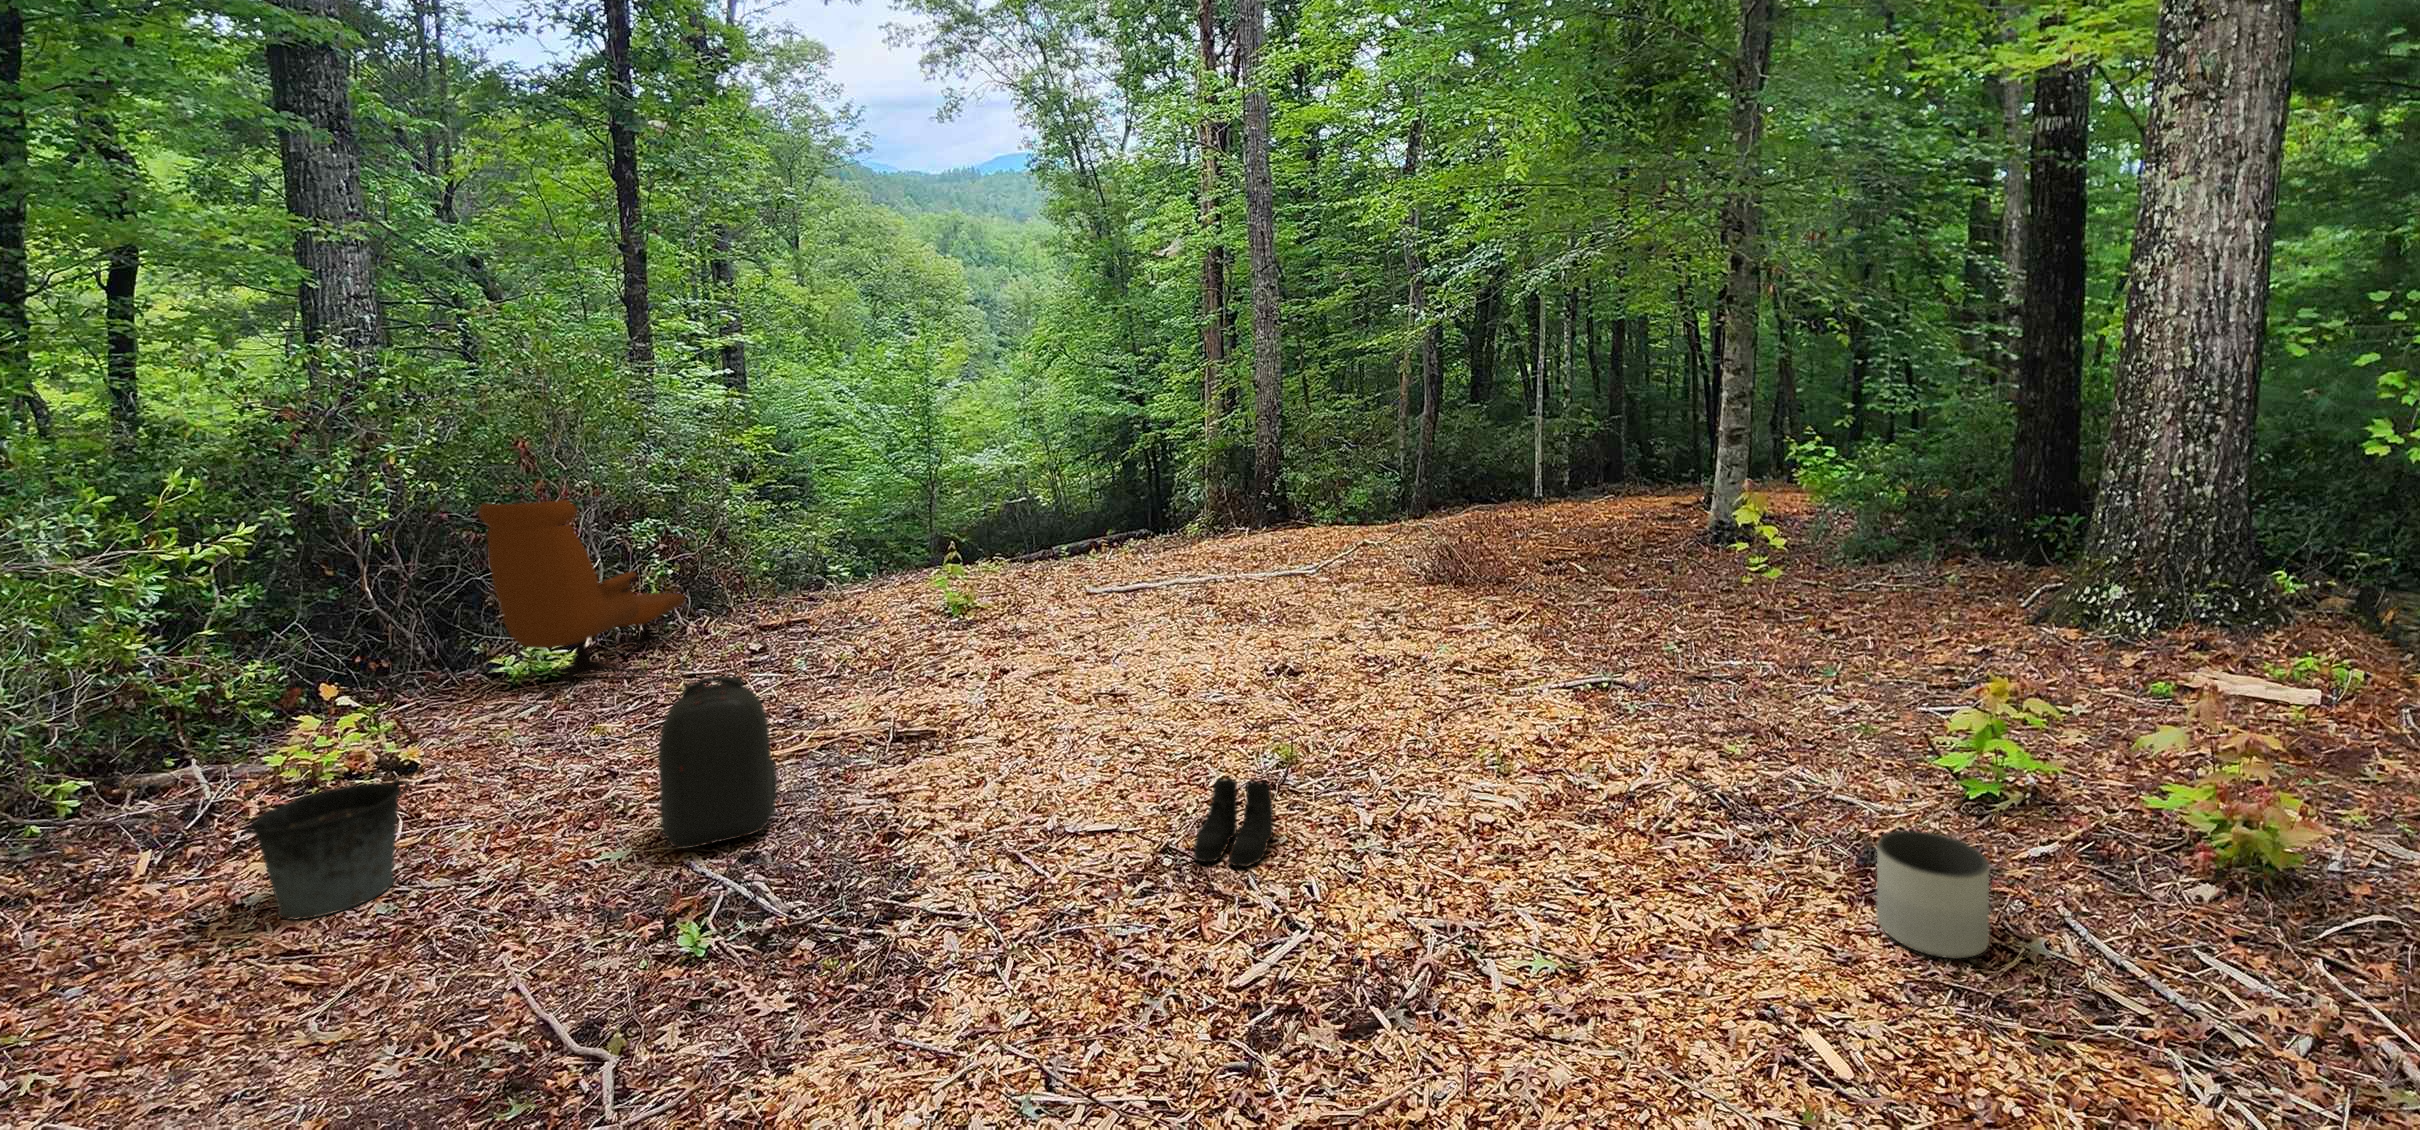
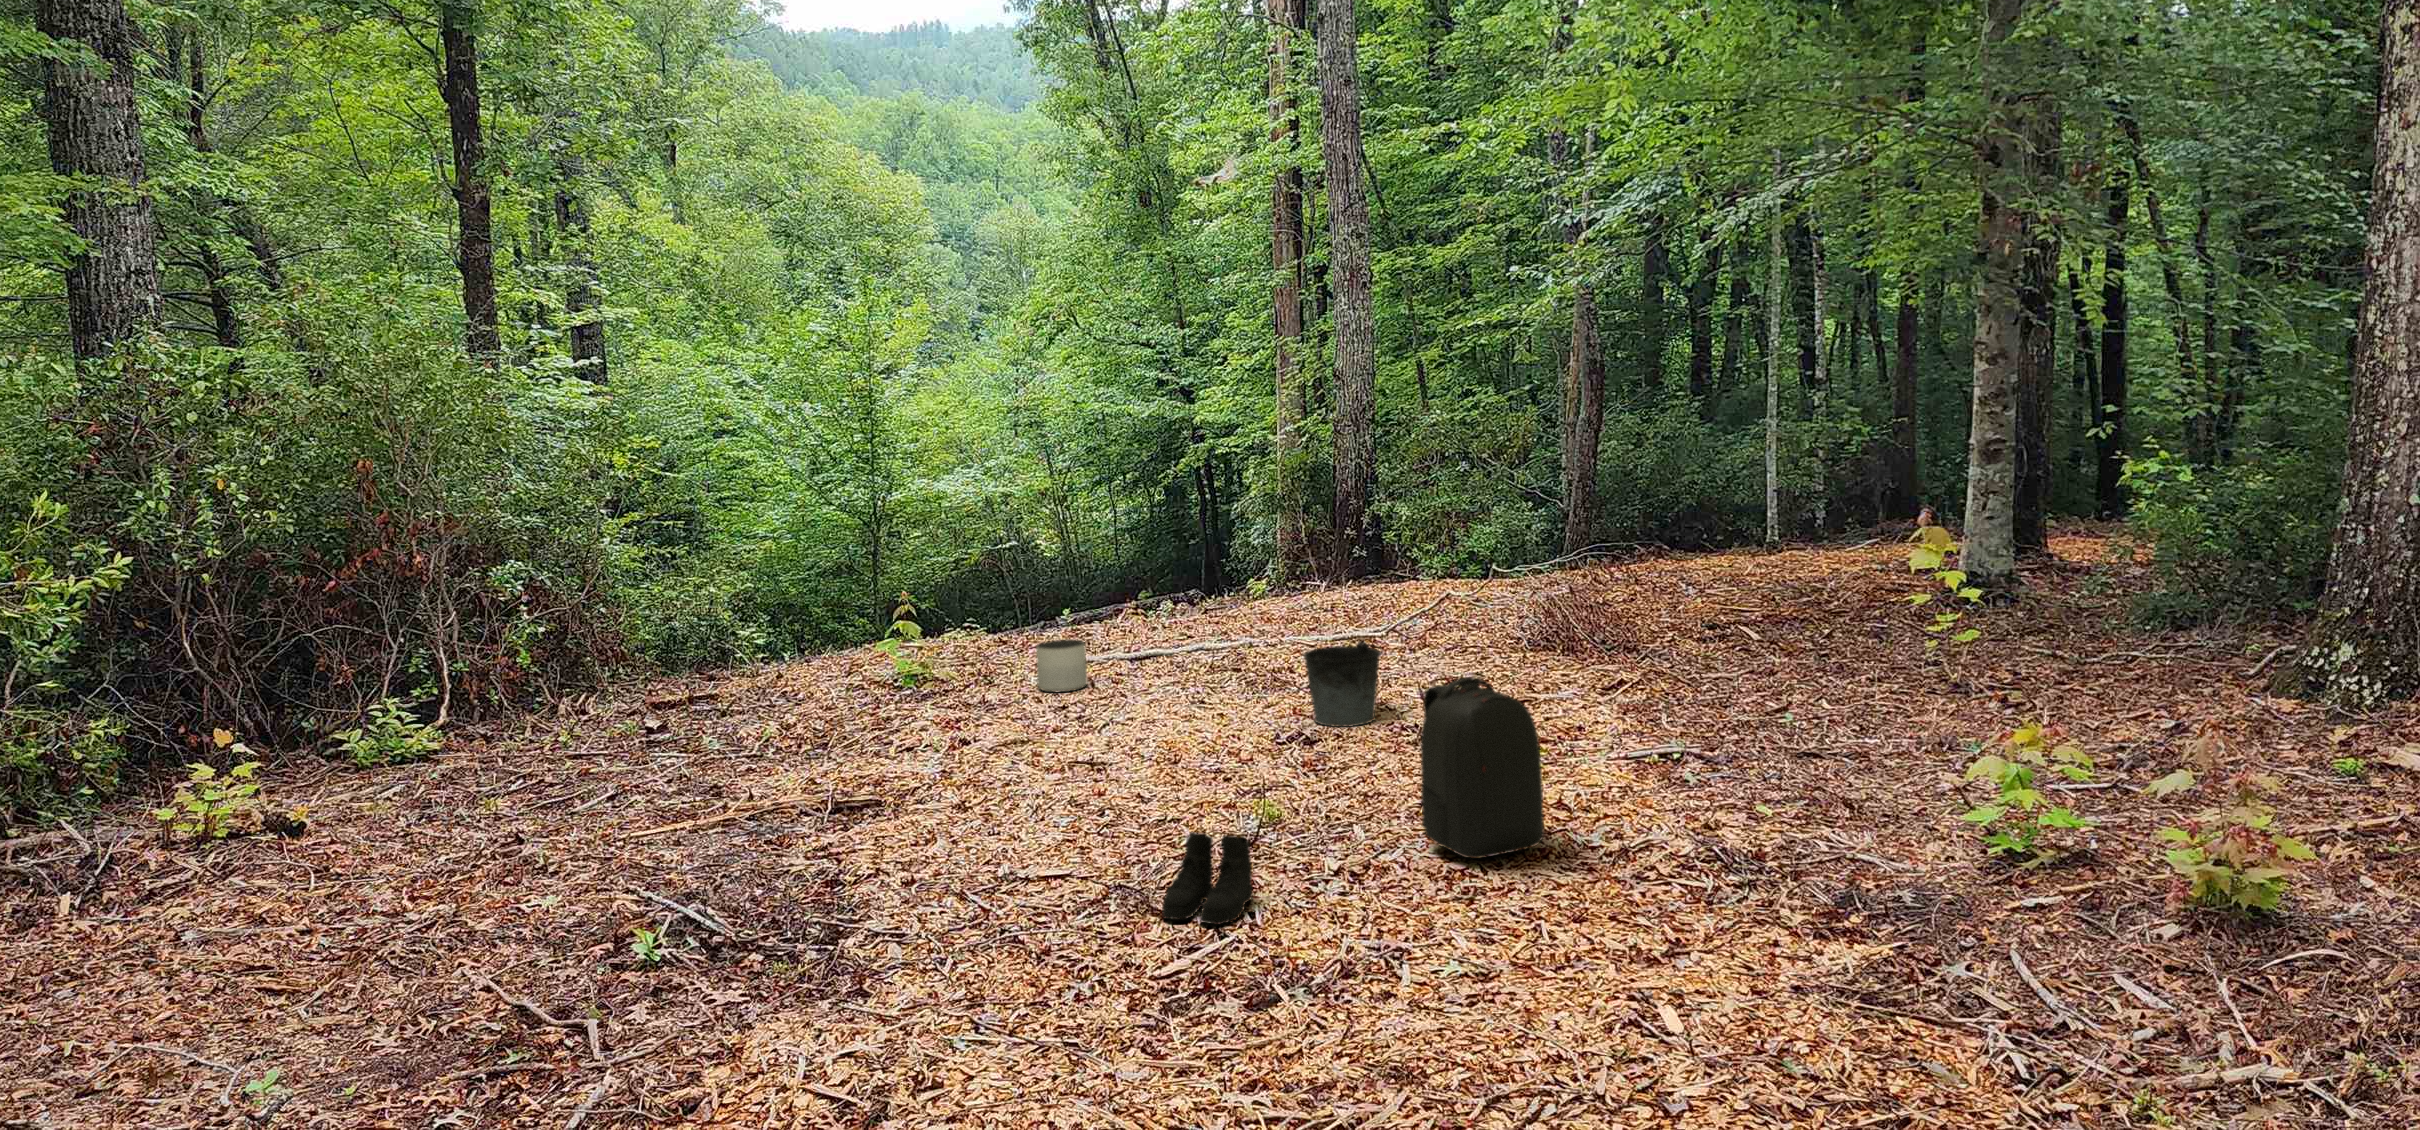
lounge chair: present [479,500,686,698] -> none [375,533,592,763]
backpack: present [658,676,778,849] -> present [1421,677,1544,859]
bucket: present [245,778,409,919] -> present [1304,641,1383,727]
planter: present [1876,831,1989,959] -> present [1036,639,1088,692]

